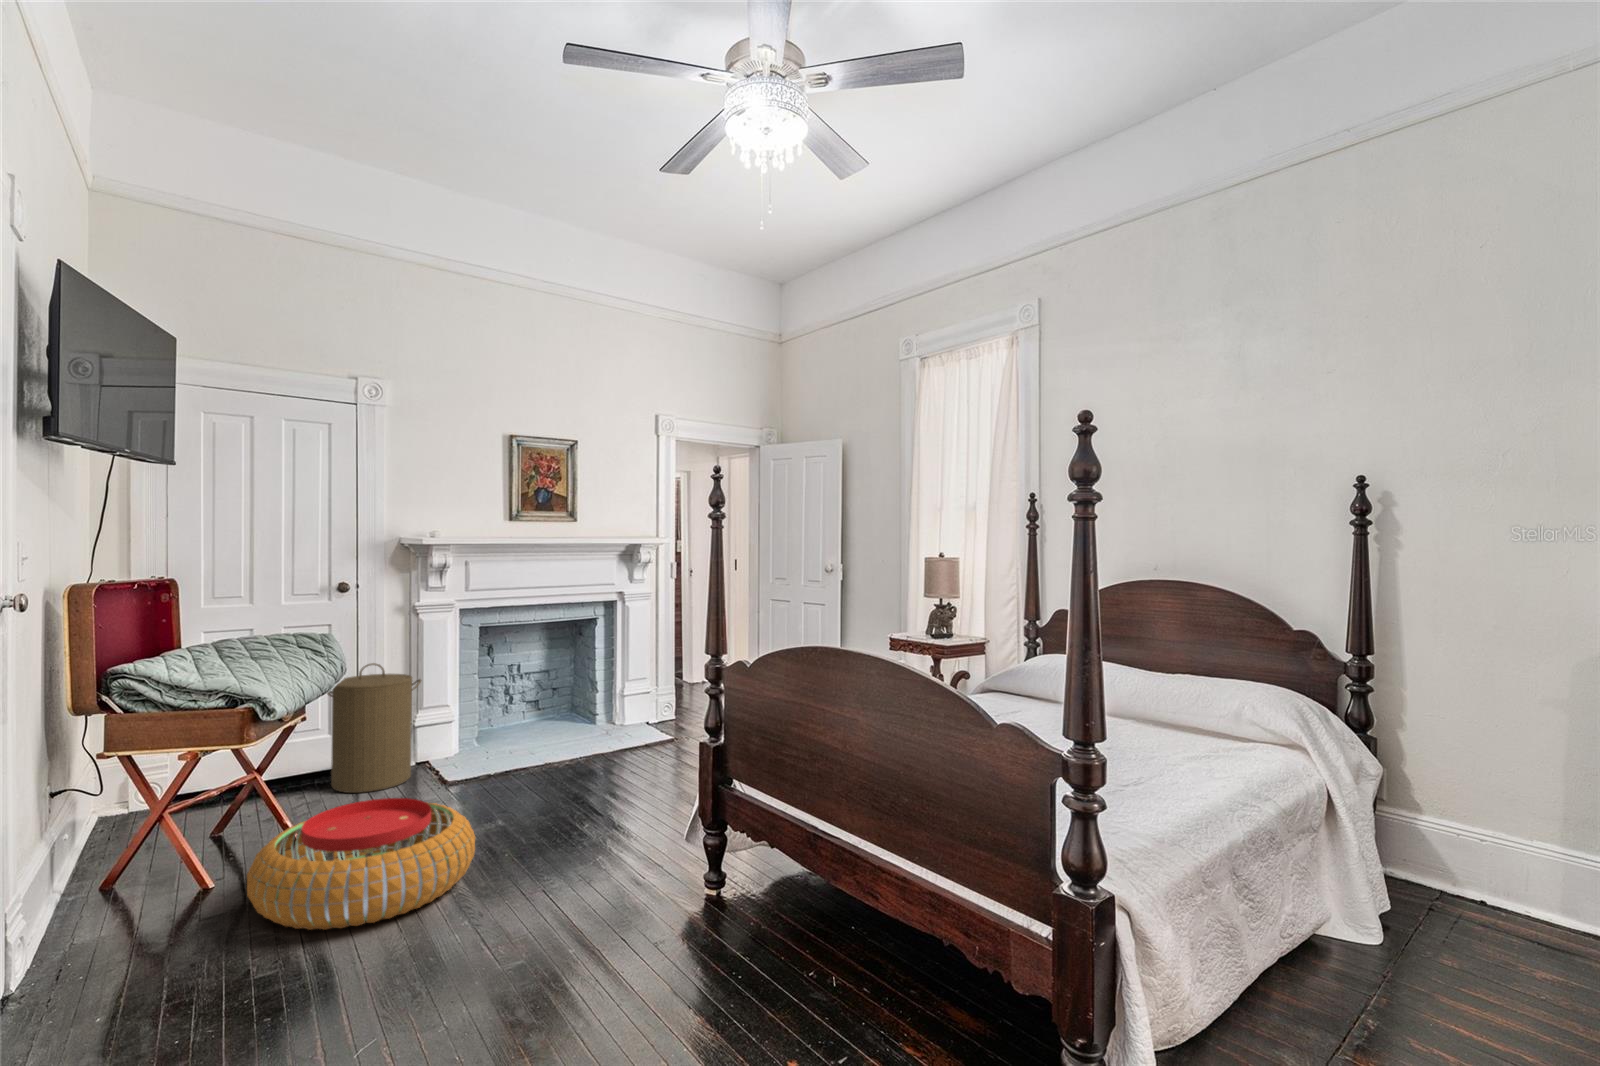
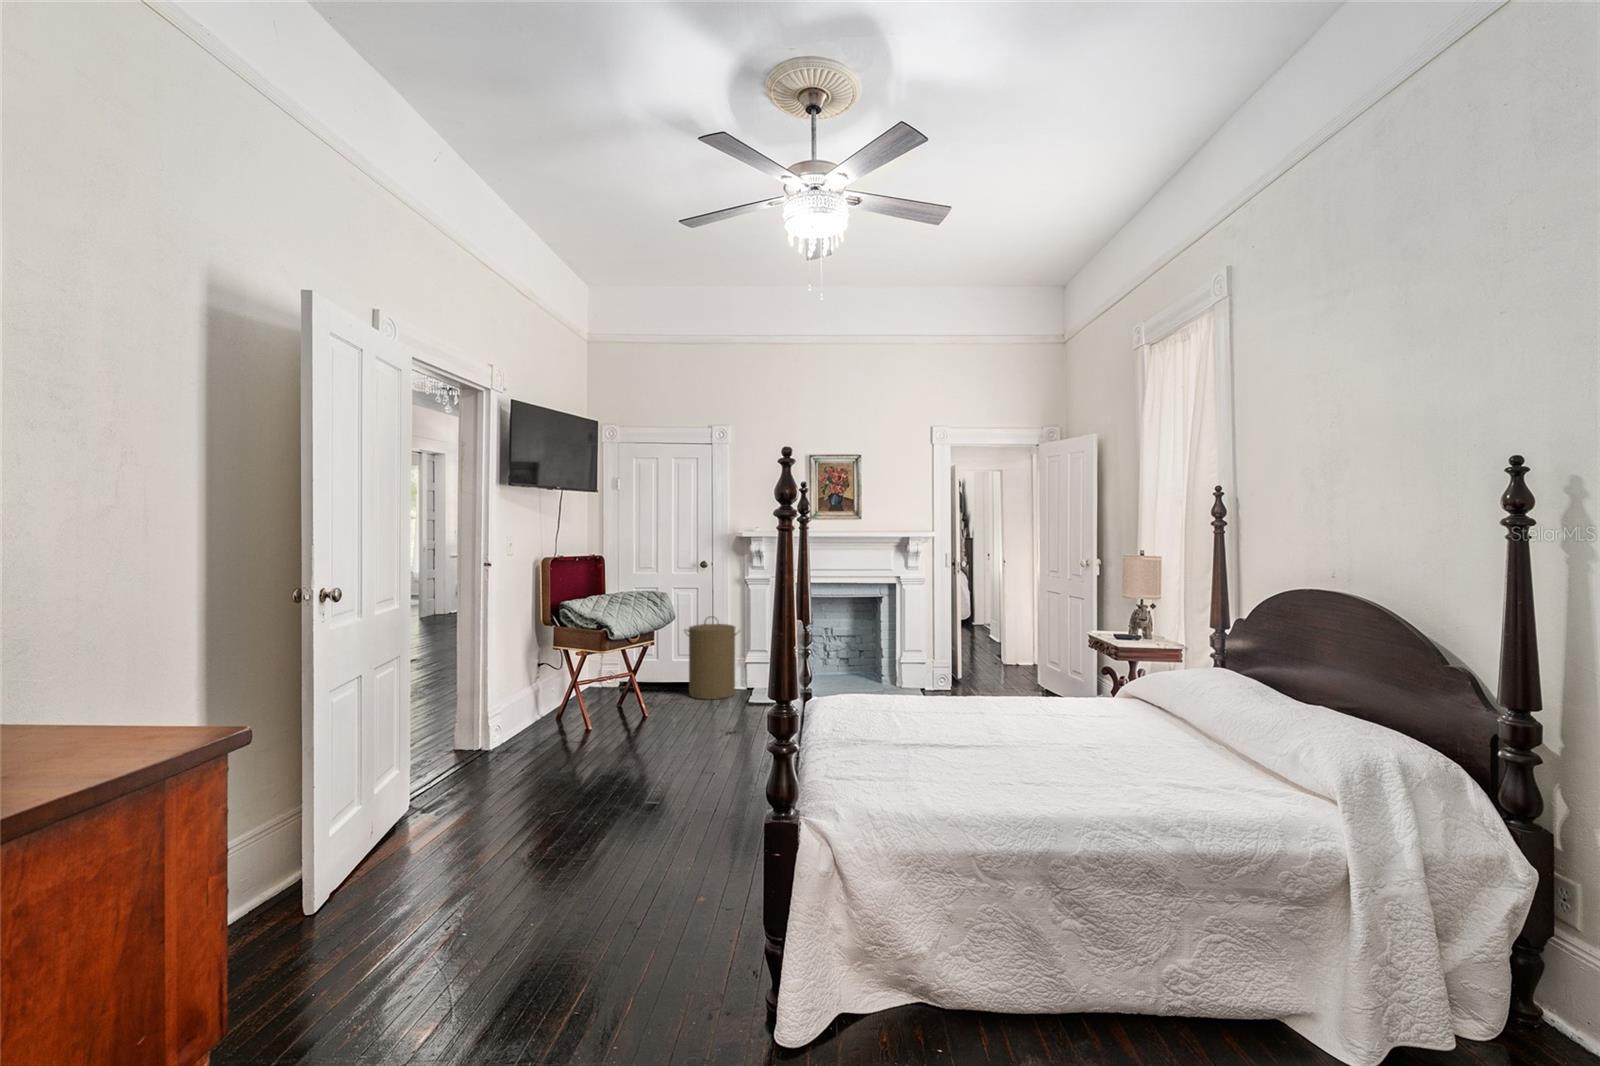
pouf: present [247,798,475,930] -> none [589,697,711,763]

